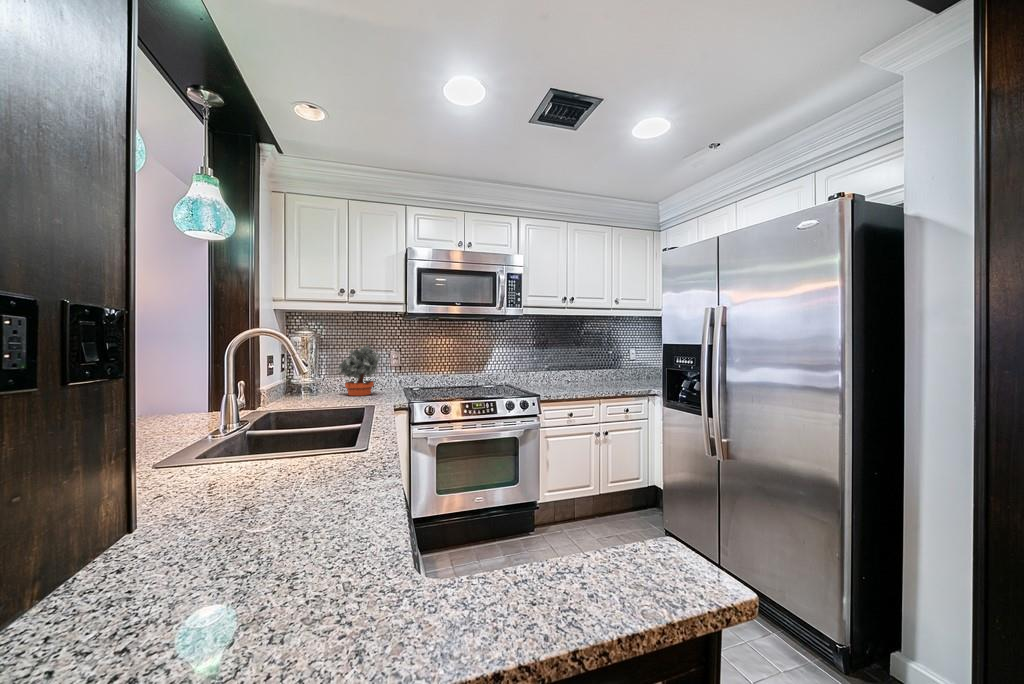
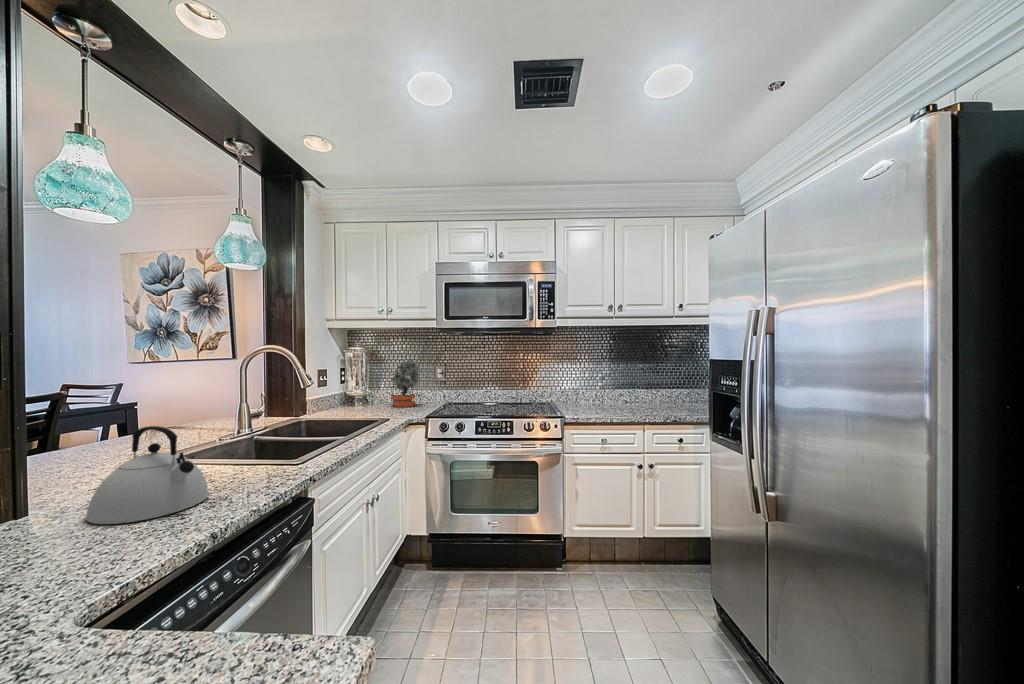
kettle: none [263,410,367,508] -> present [85,426,209,524]

